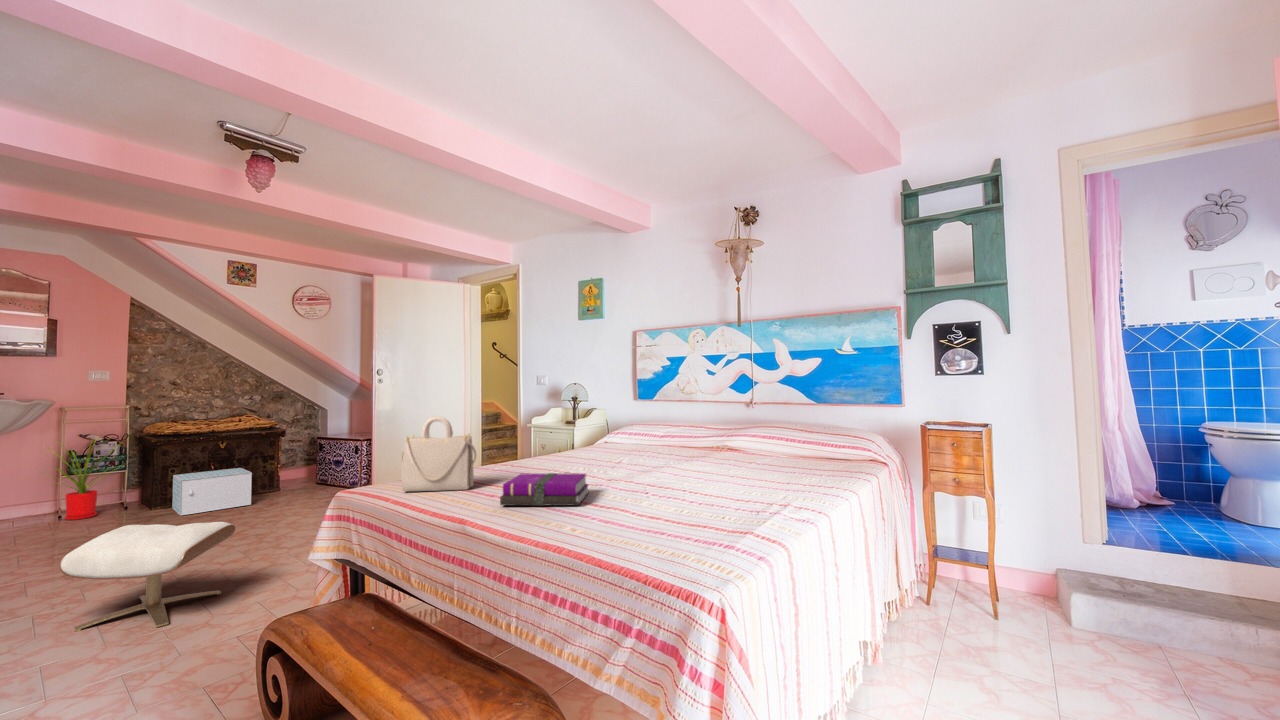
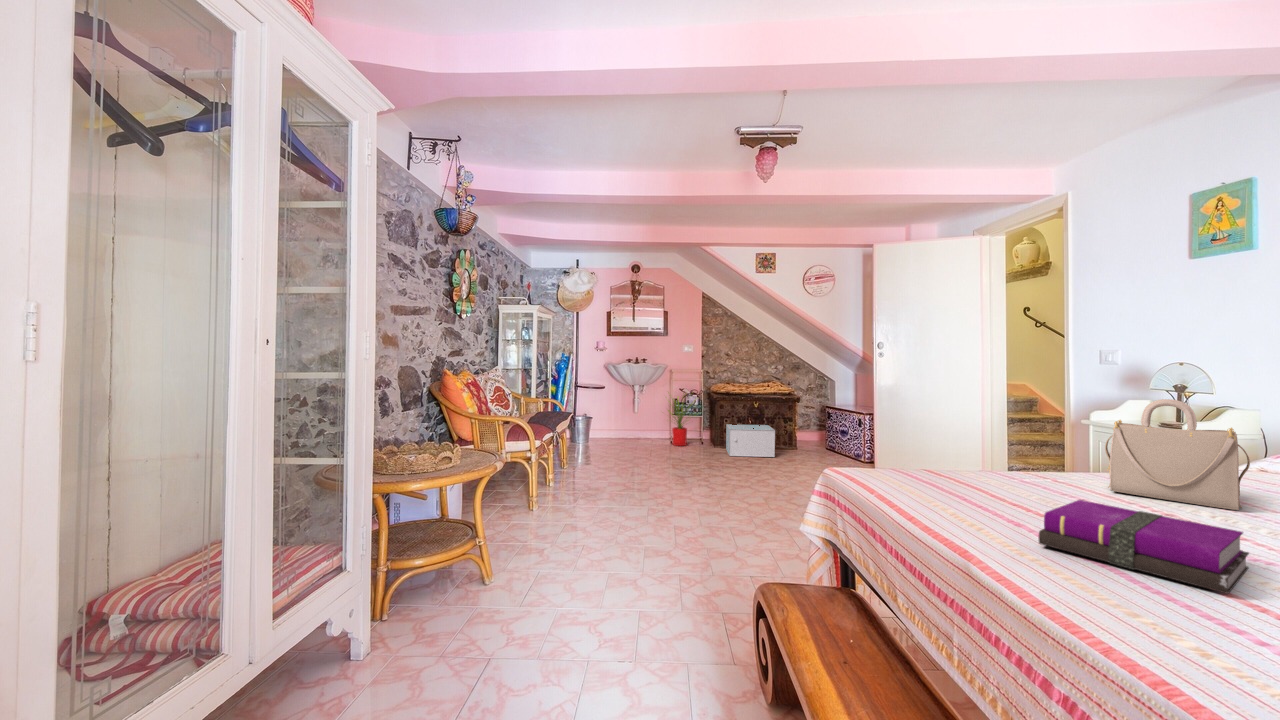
handbag: present [402,416,476,491] -> present [1105,399,1250,510]
ottoman: present [59,522,235,631] -> none [653,459,752,544]

